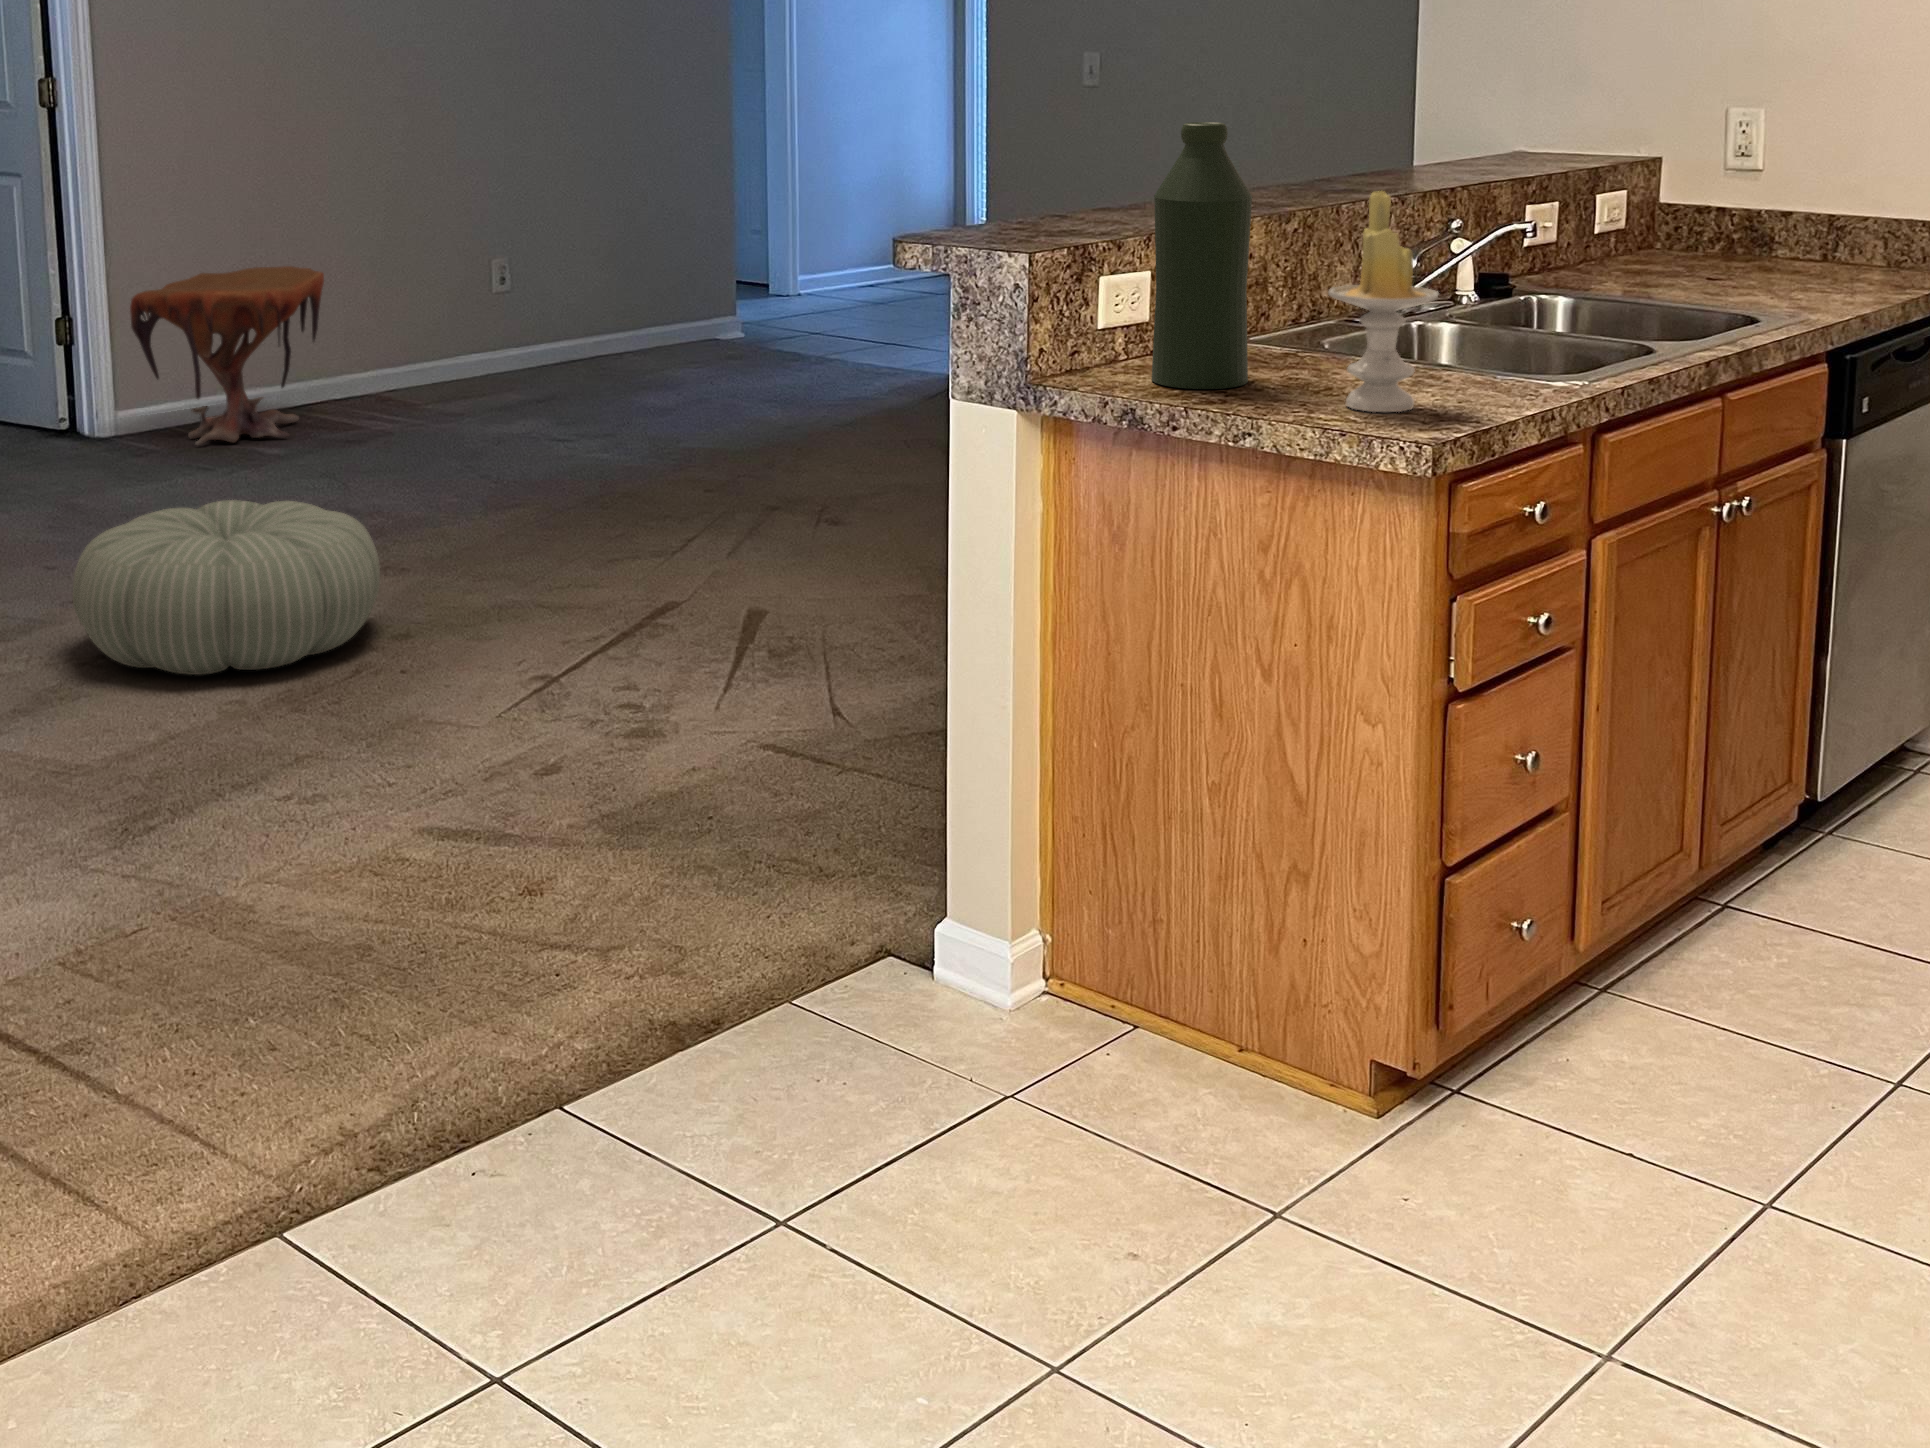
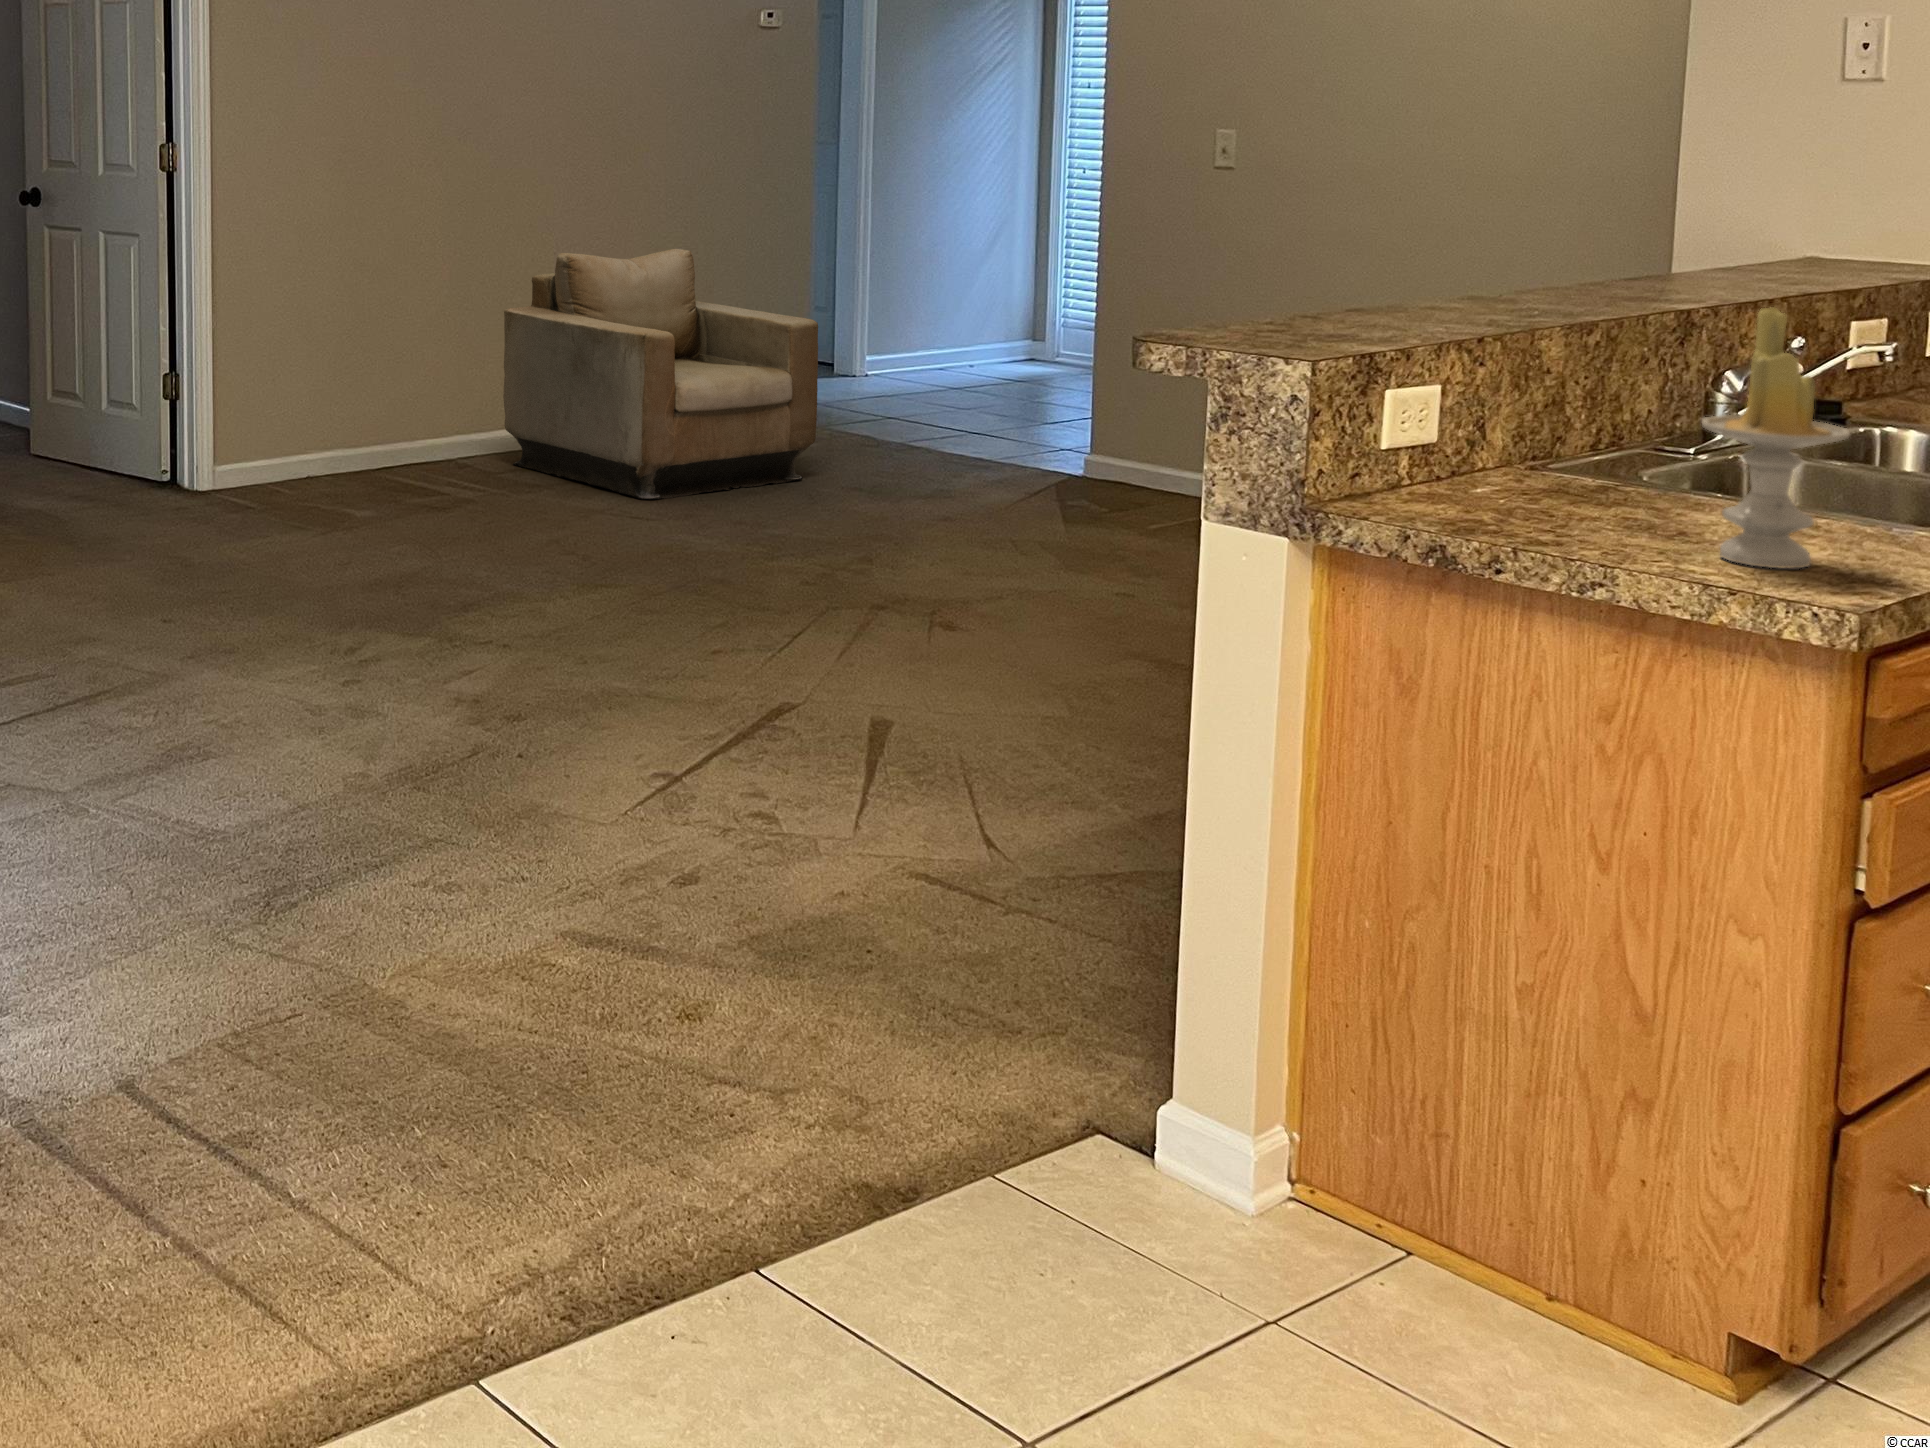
bottle: present [1152,122,1253,389] -> none [1452,221,1589,526]
armchair: none [356,177,731,425] -> present [503,249,818,500]
side table: present [130,266,324,445] -> none [234,329,416,502]
pouf: present [73,500,380,675] -> none [200,566,495,741]

